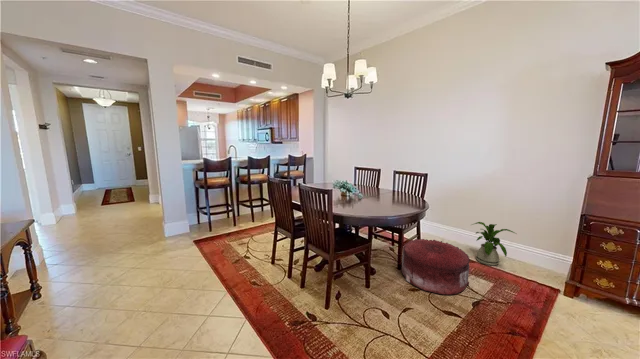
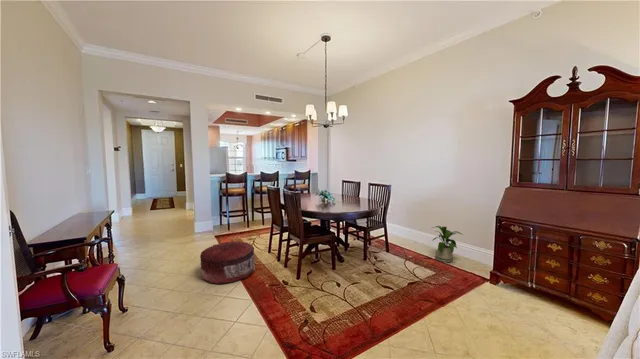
pouf: present [402,239,470,295] -> present [200,241,255,284]

